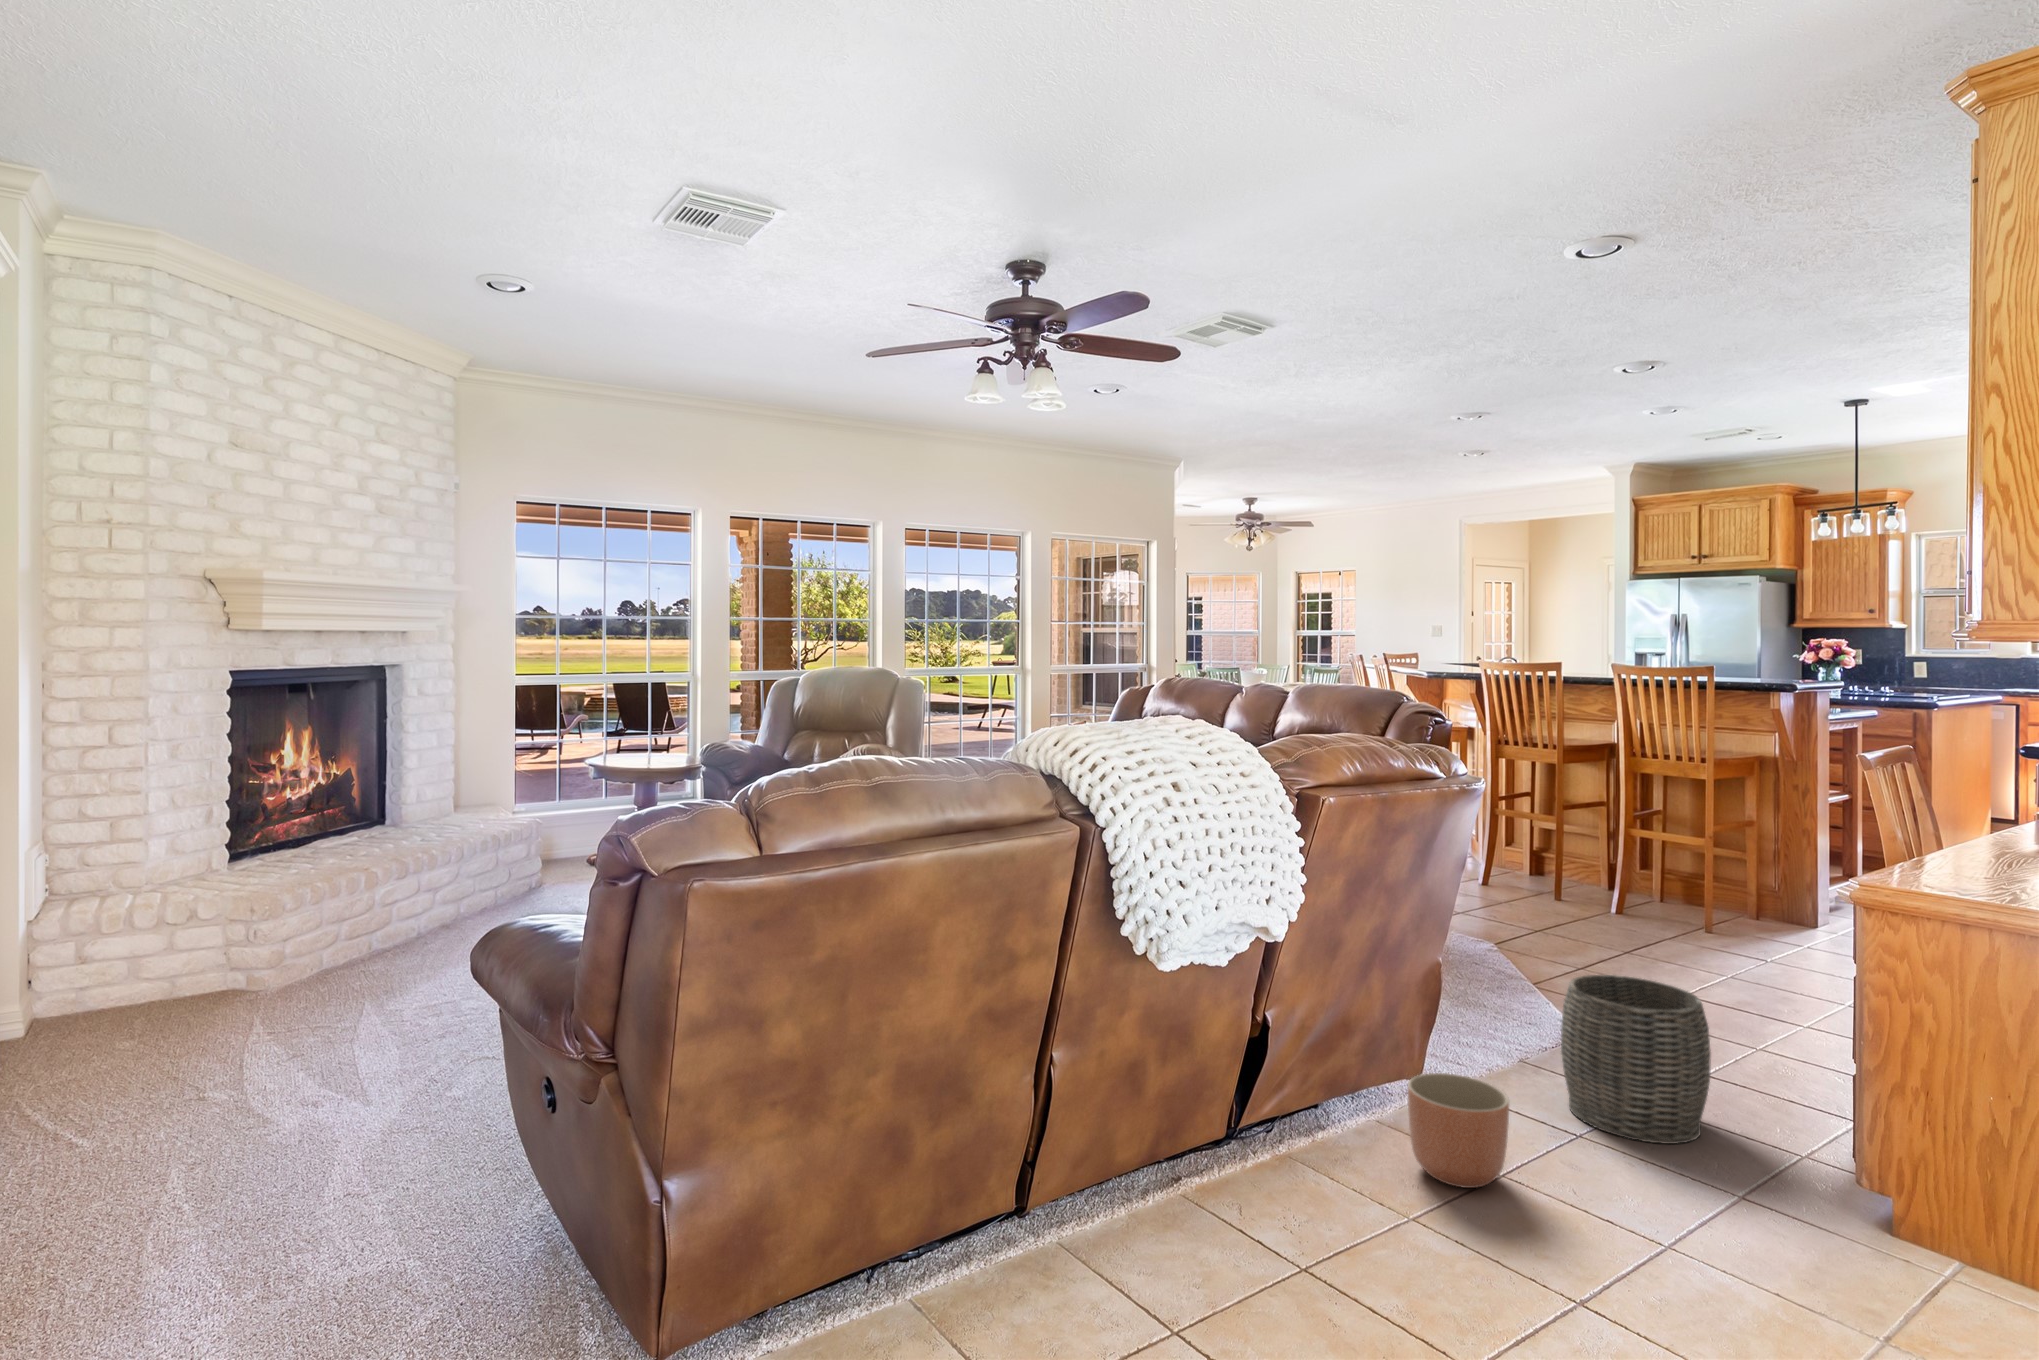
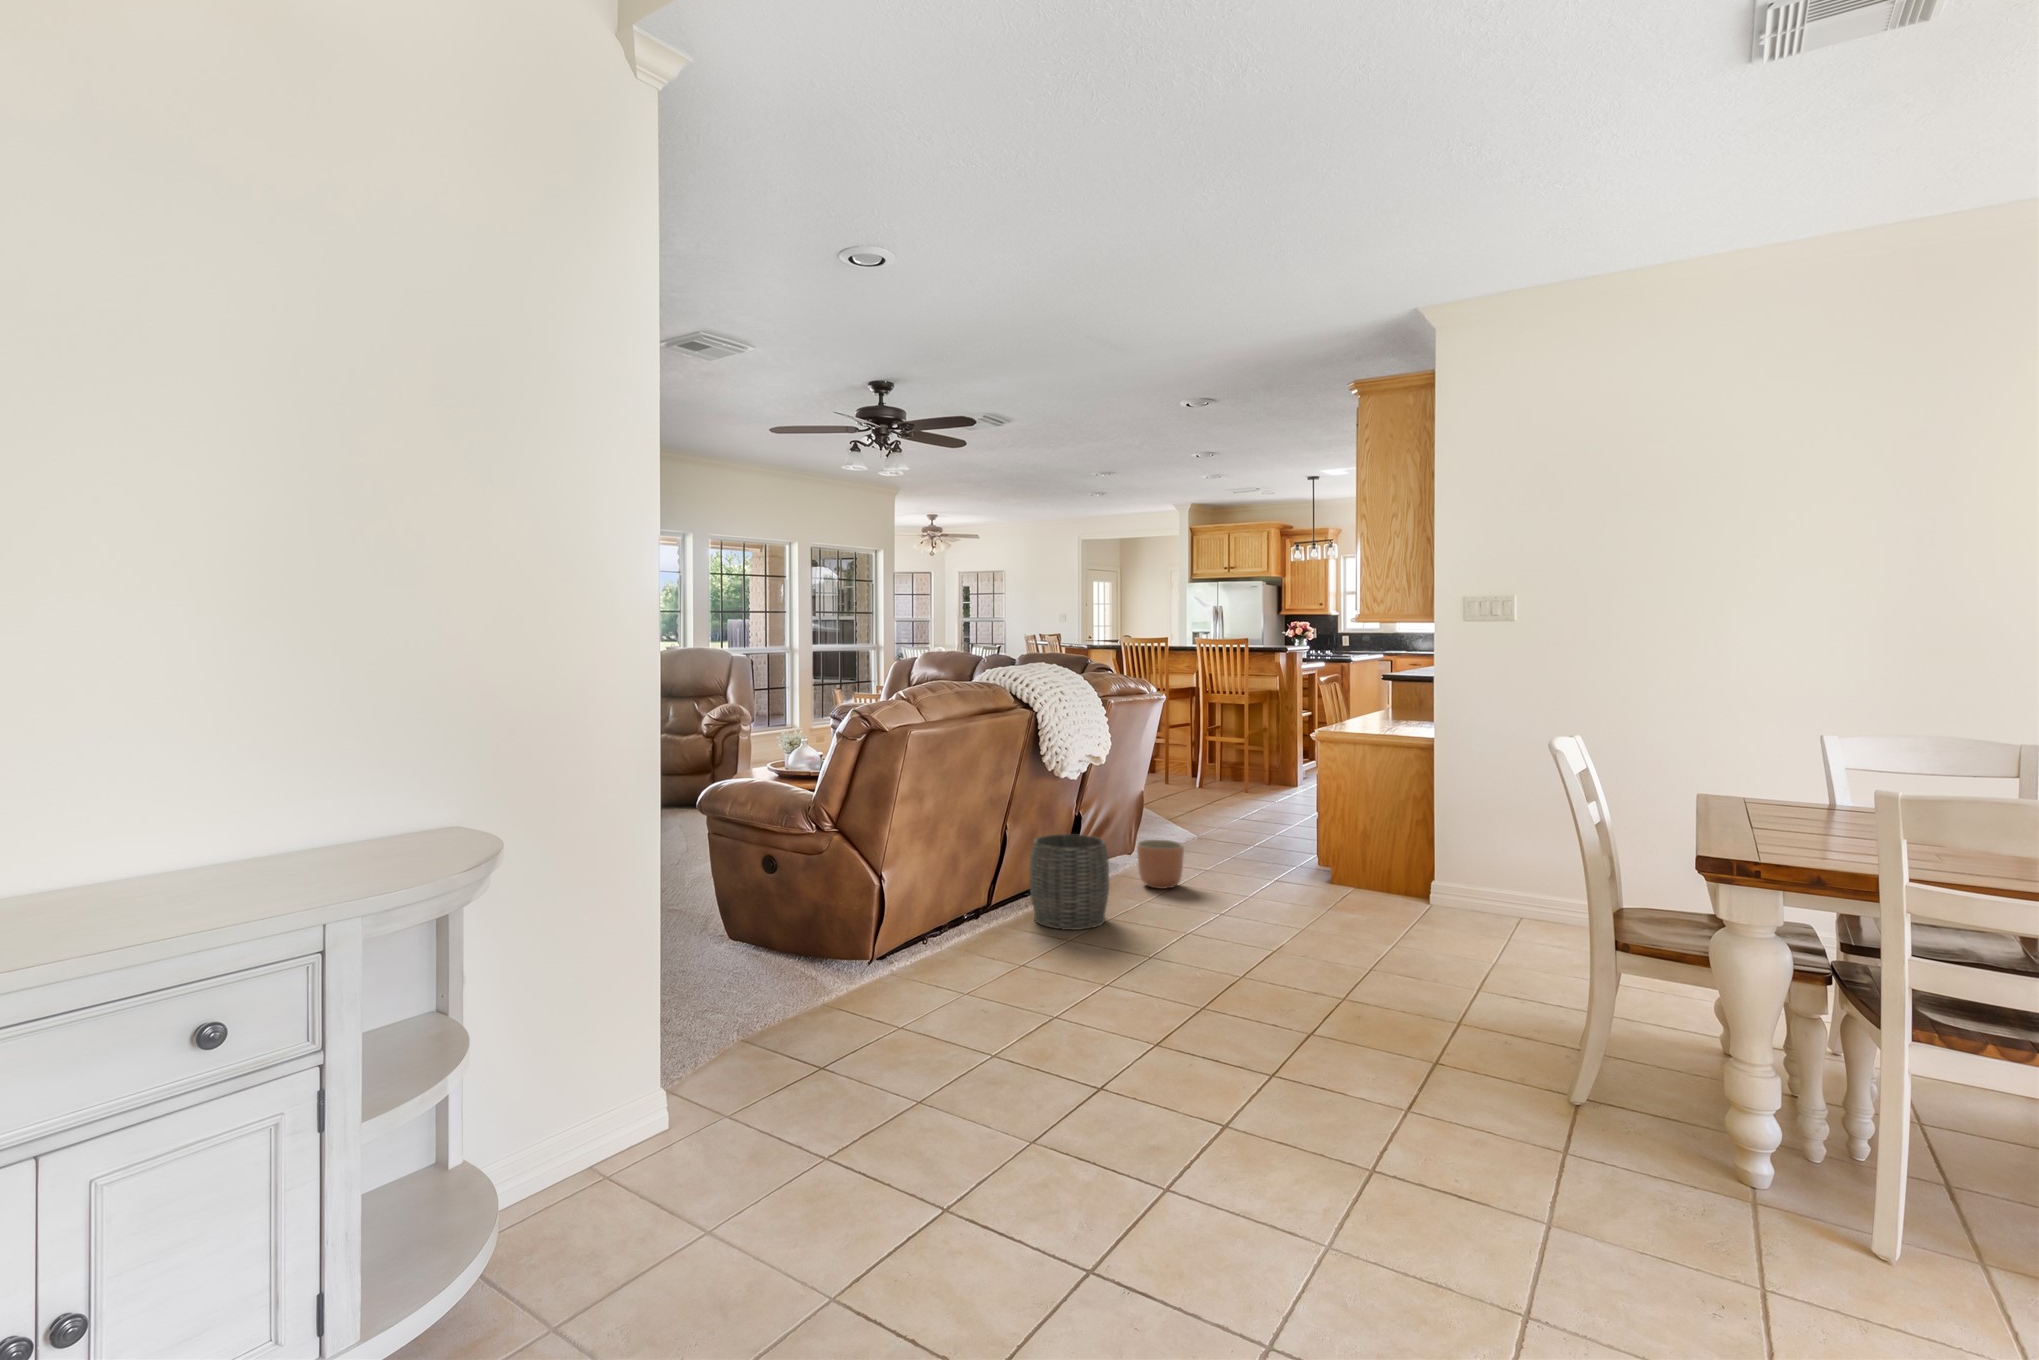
woven basket: present [1561,975,1711,1144] -> present [1029,834,1109,930]

